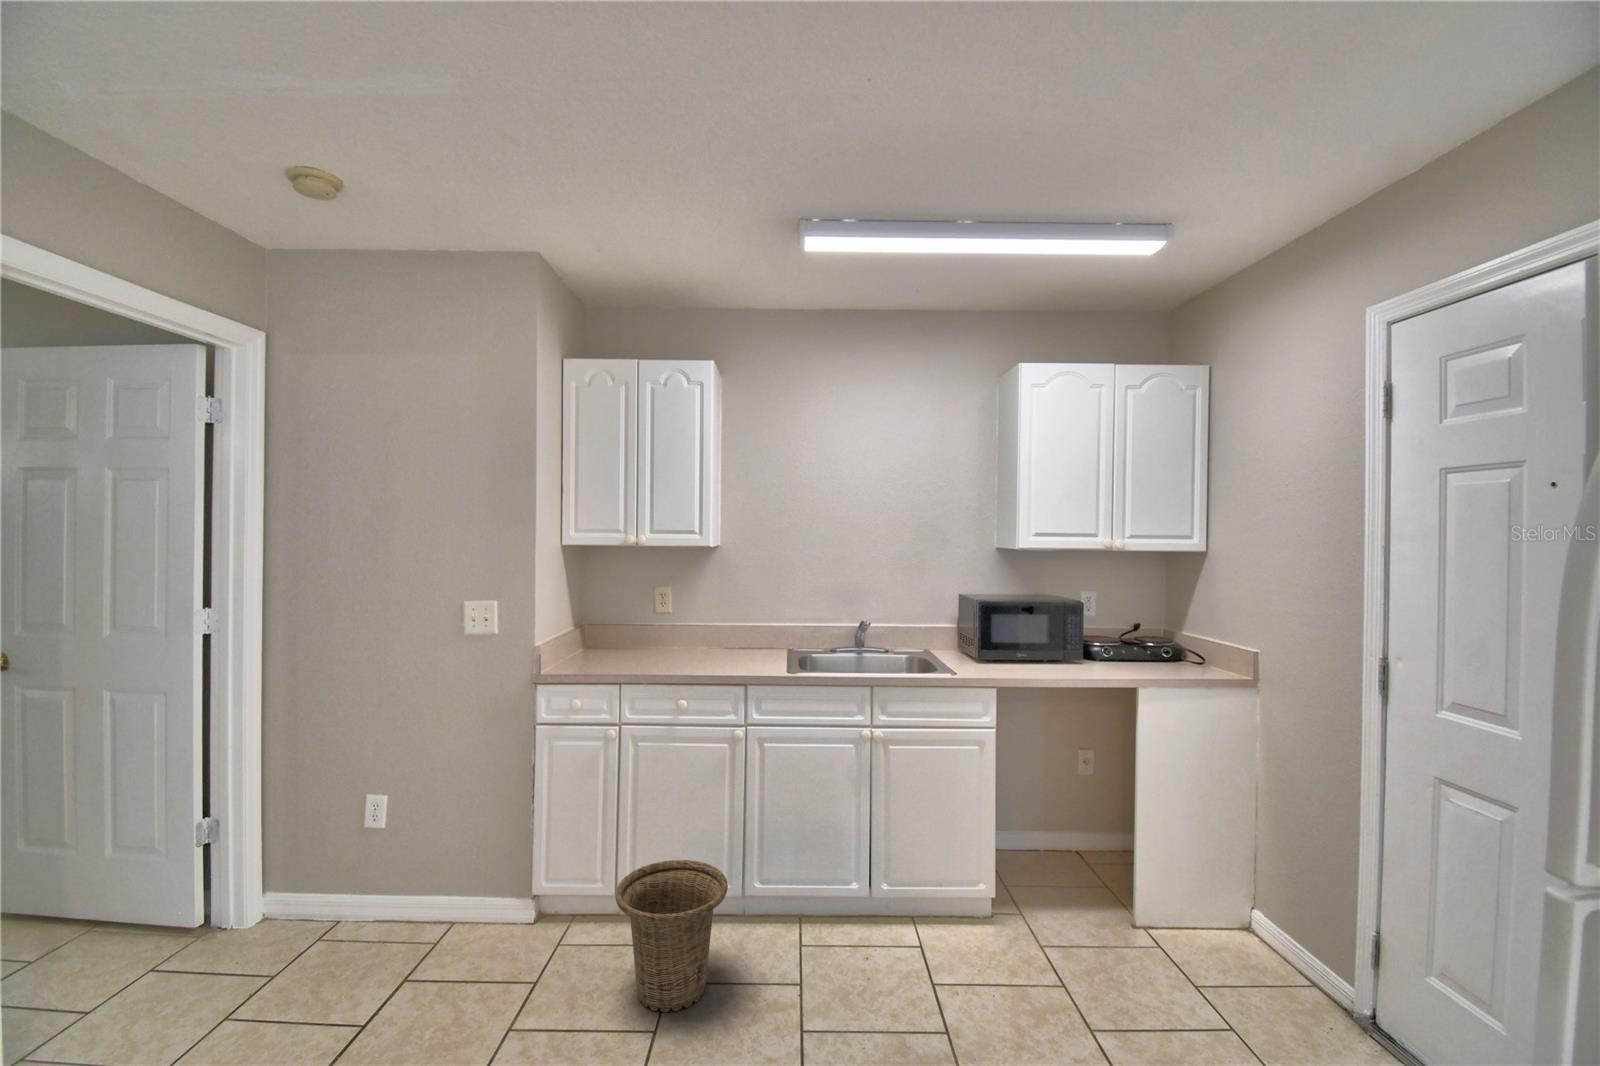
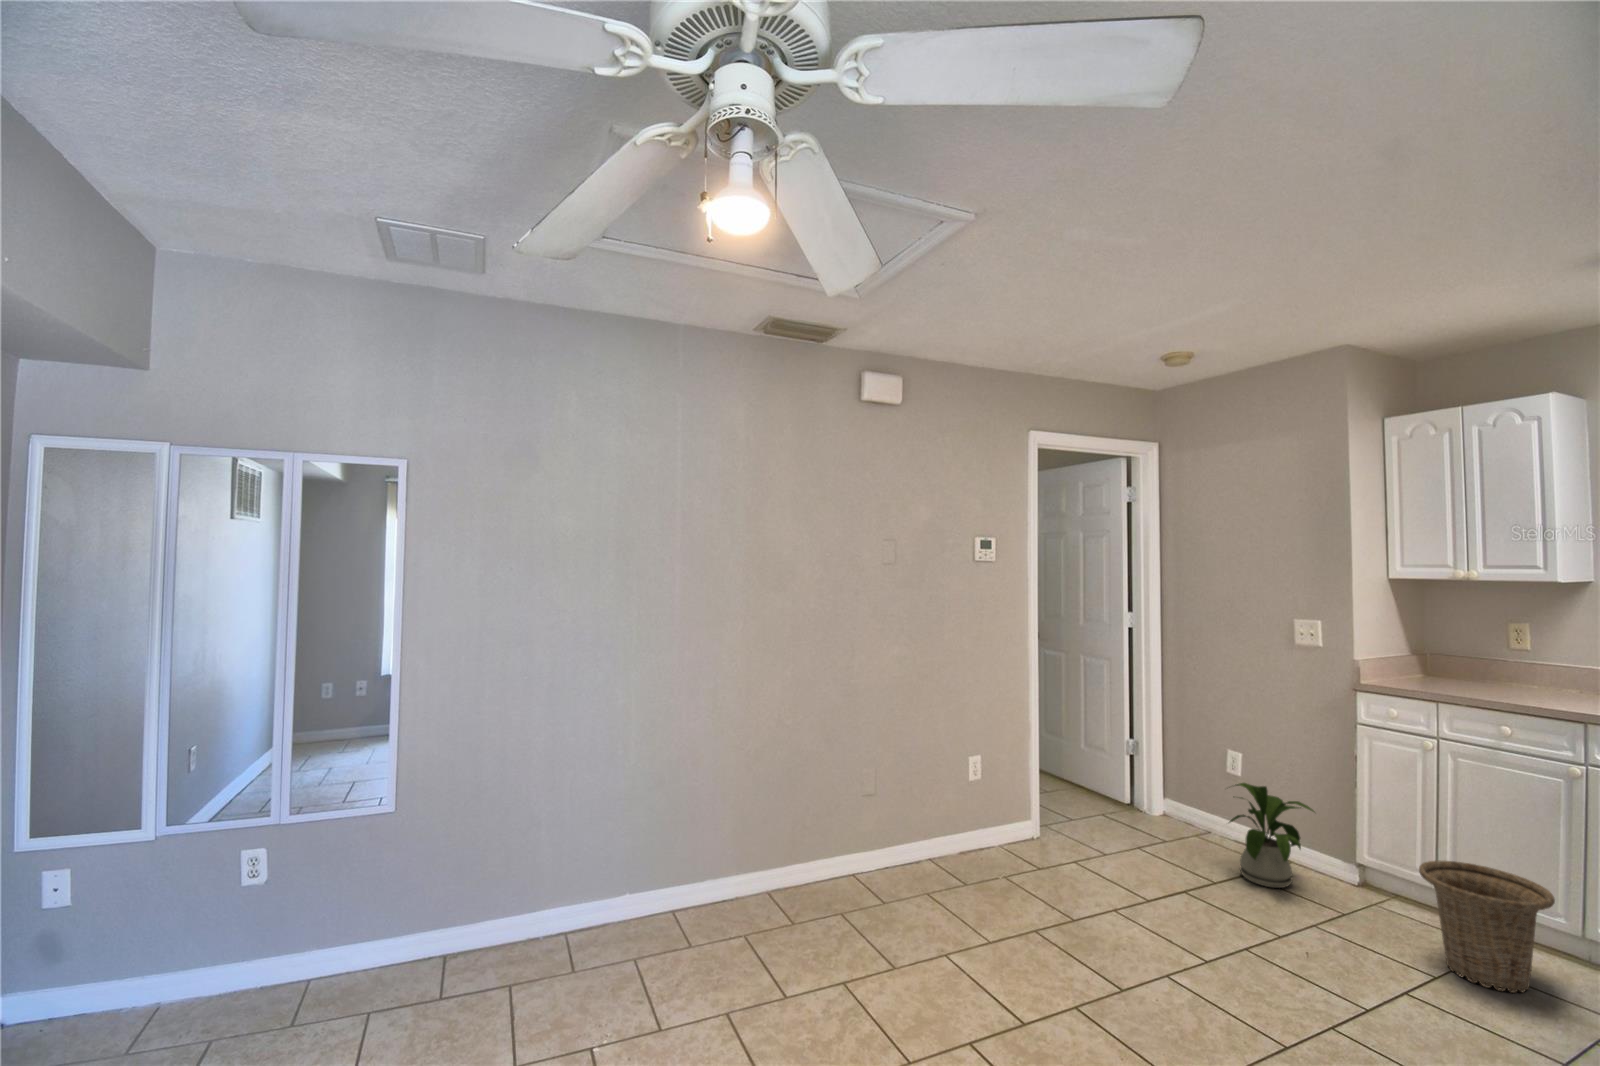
house plant: none [369,843,497,993] -> present [1229,783,1314,888]

